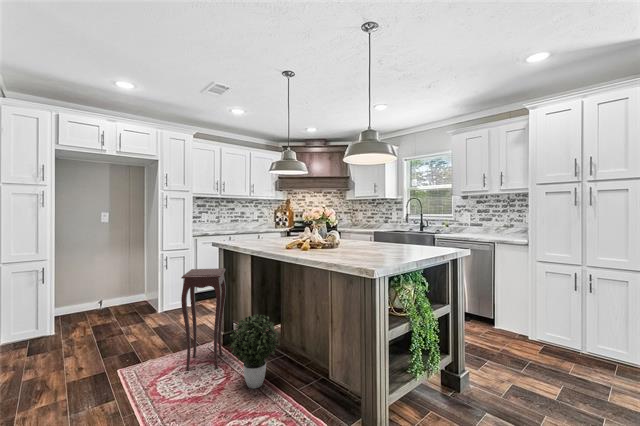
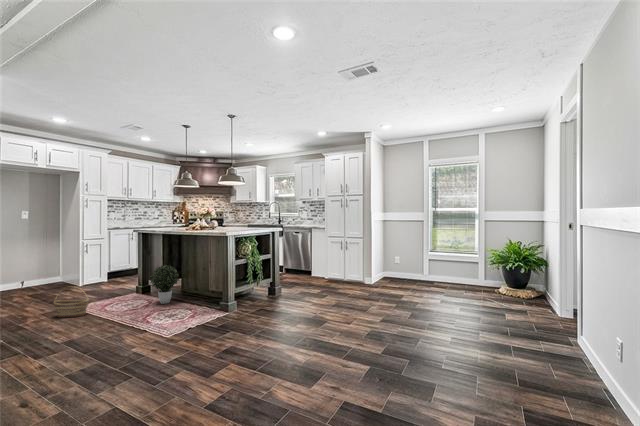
side table: present [181,268,226,371] -> none [117,244,143,303]
basket: none [72,352,126,412] -> present [54,293,89,317]

